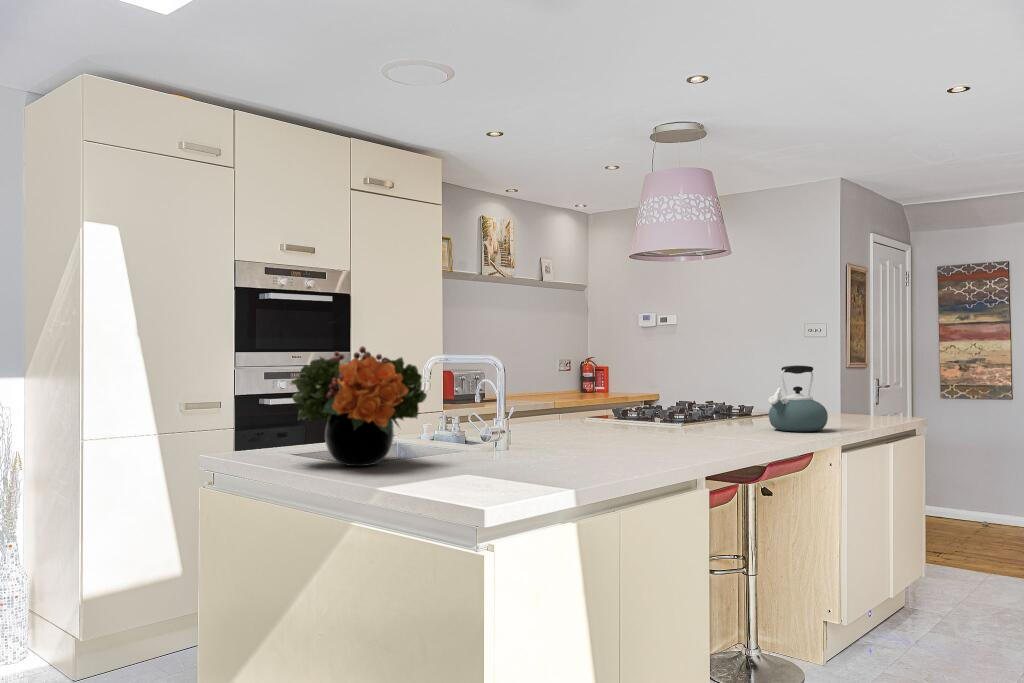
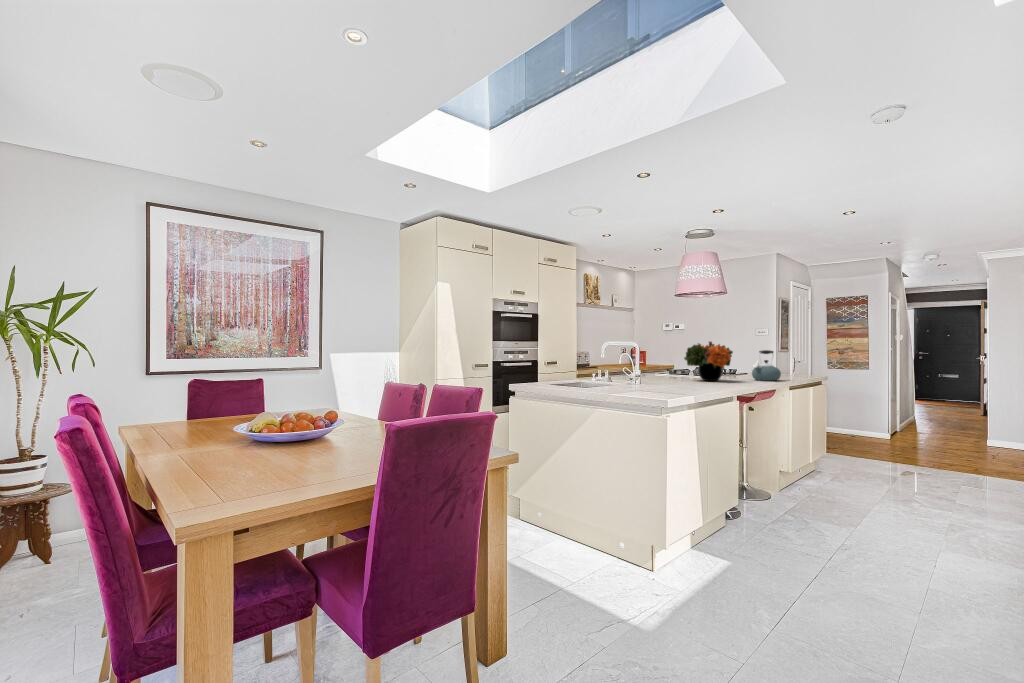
flower arrangement: present [291,346,427,466] -> present [684,341,733,381]

